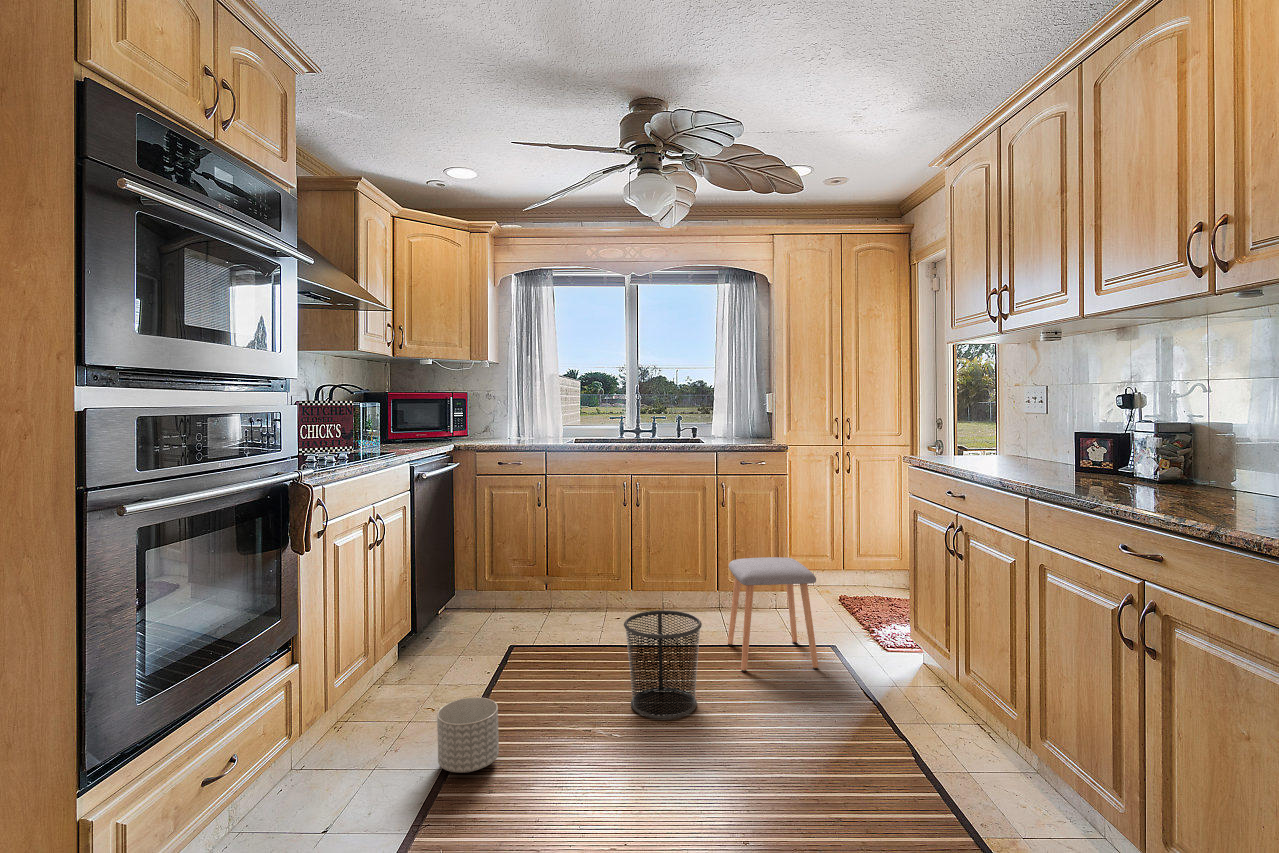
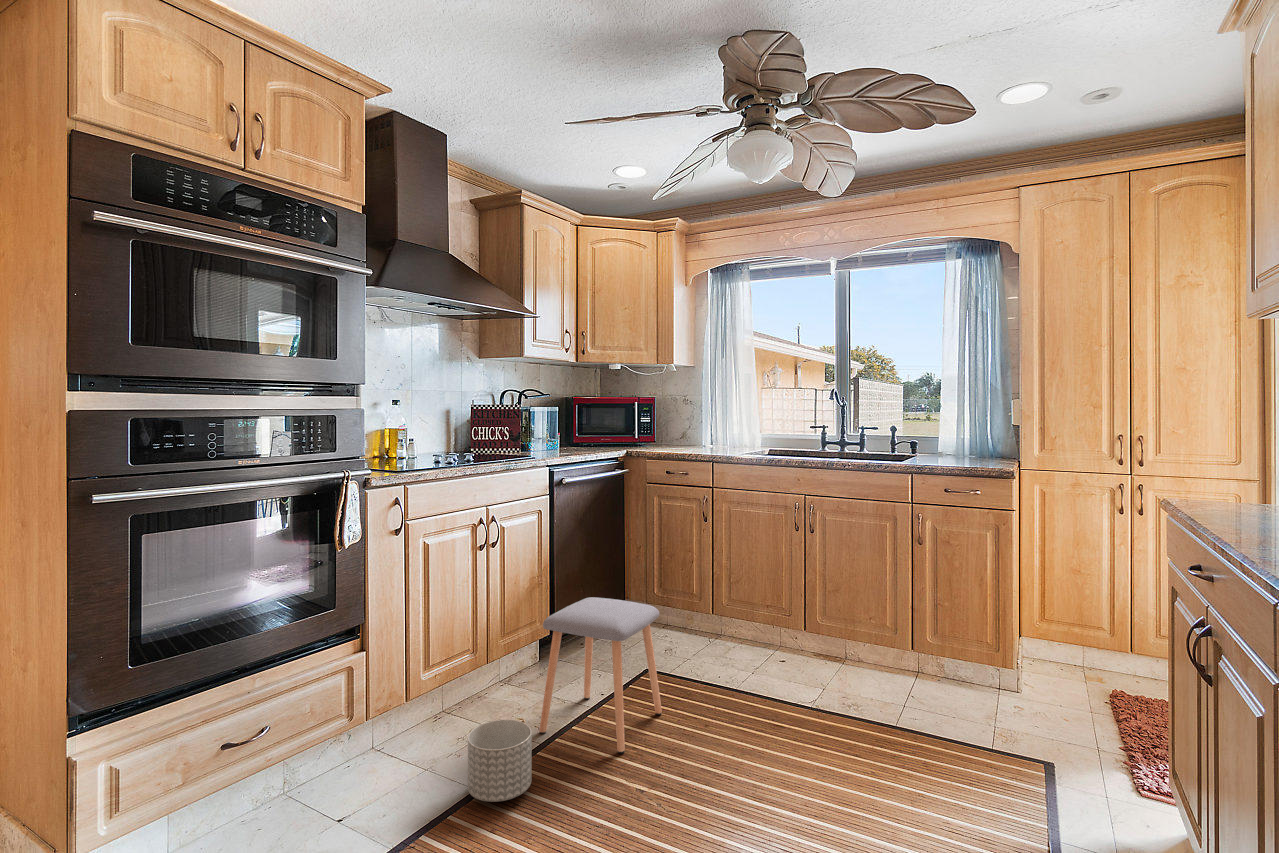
stool: present [728,557,819,672] -> present [539,597,662,754]
waste bin: present [624,610,702,719] -> none [702,663,800,806]

